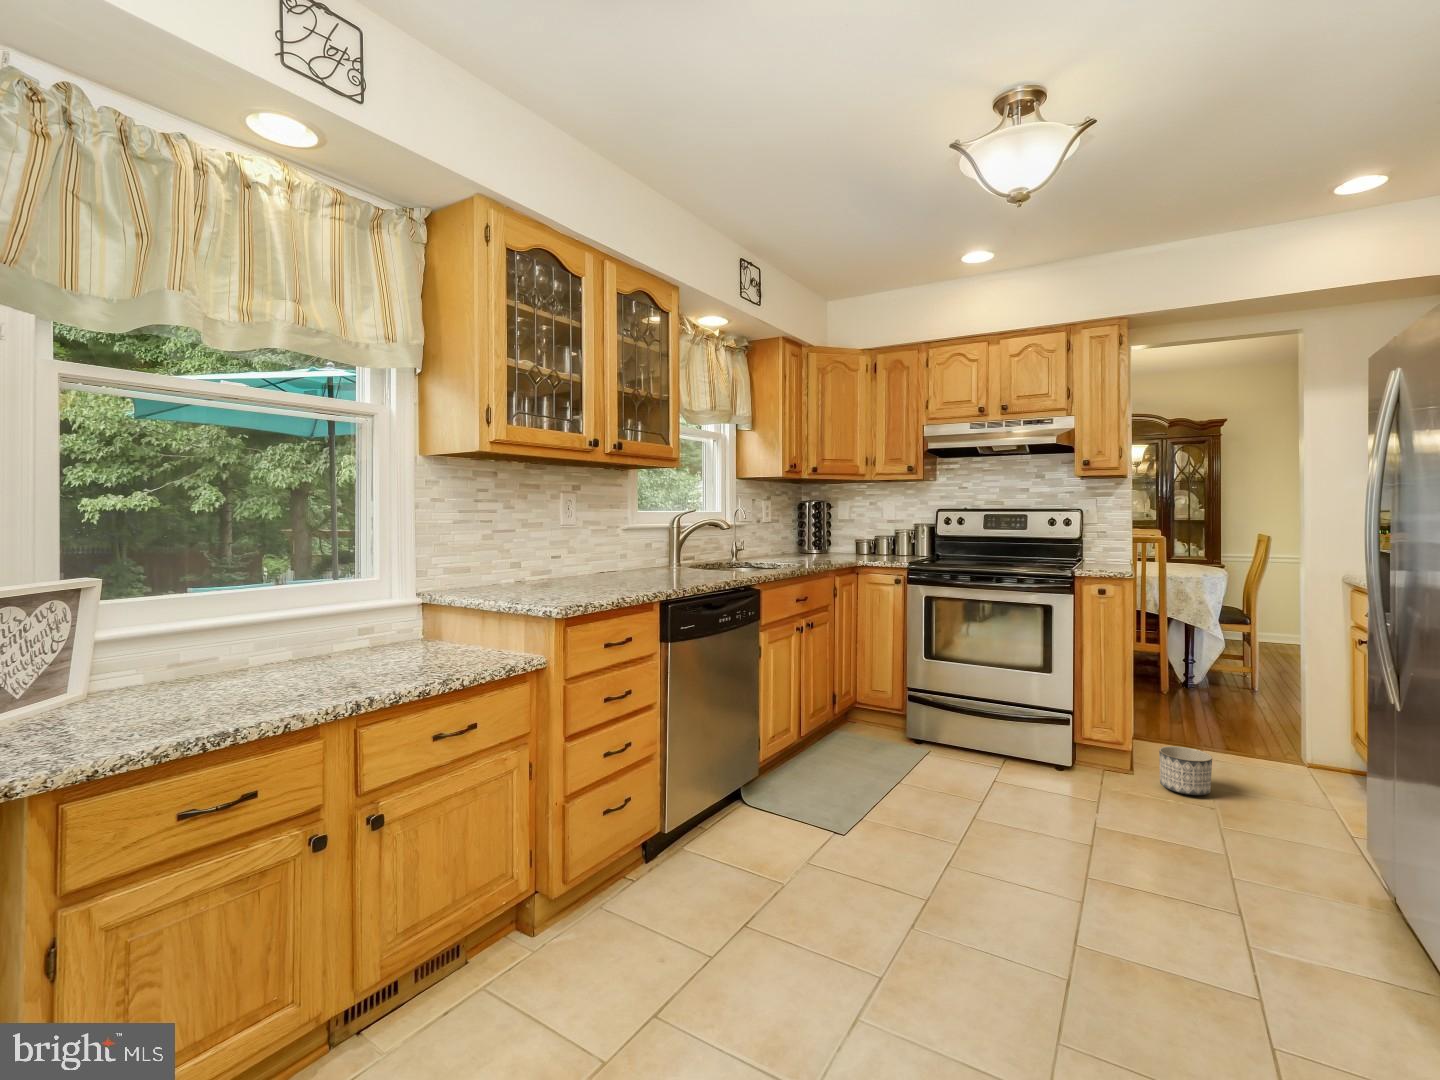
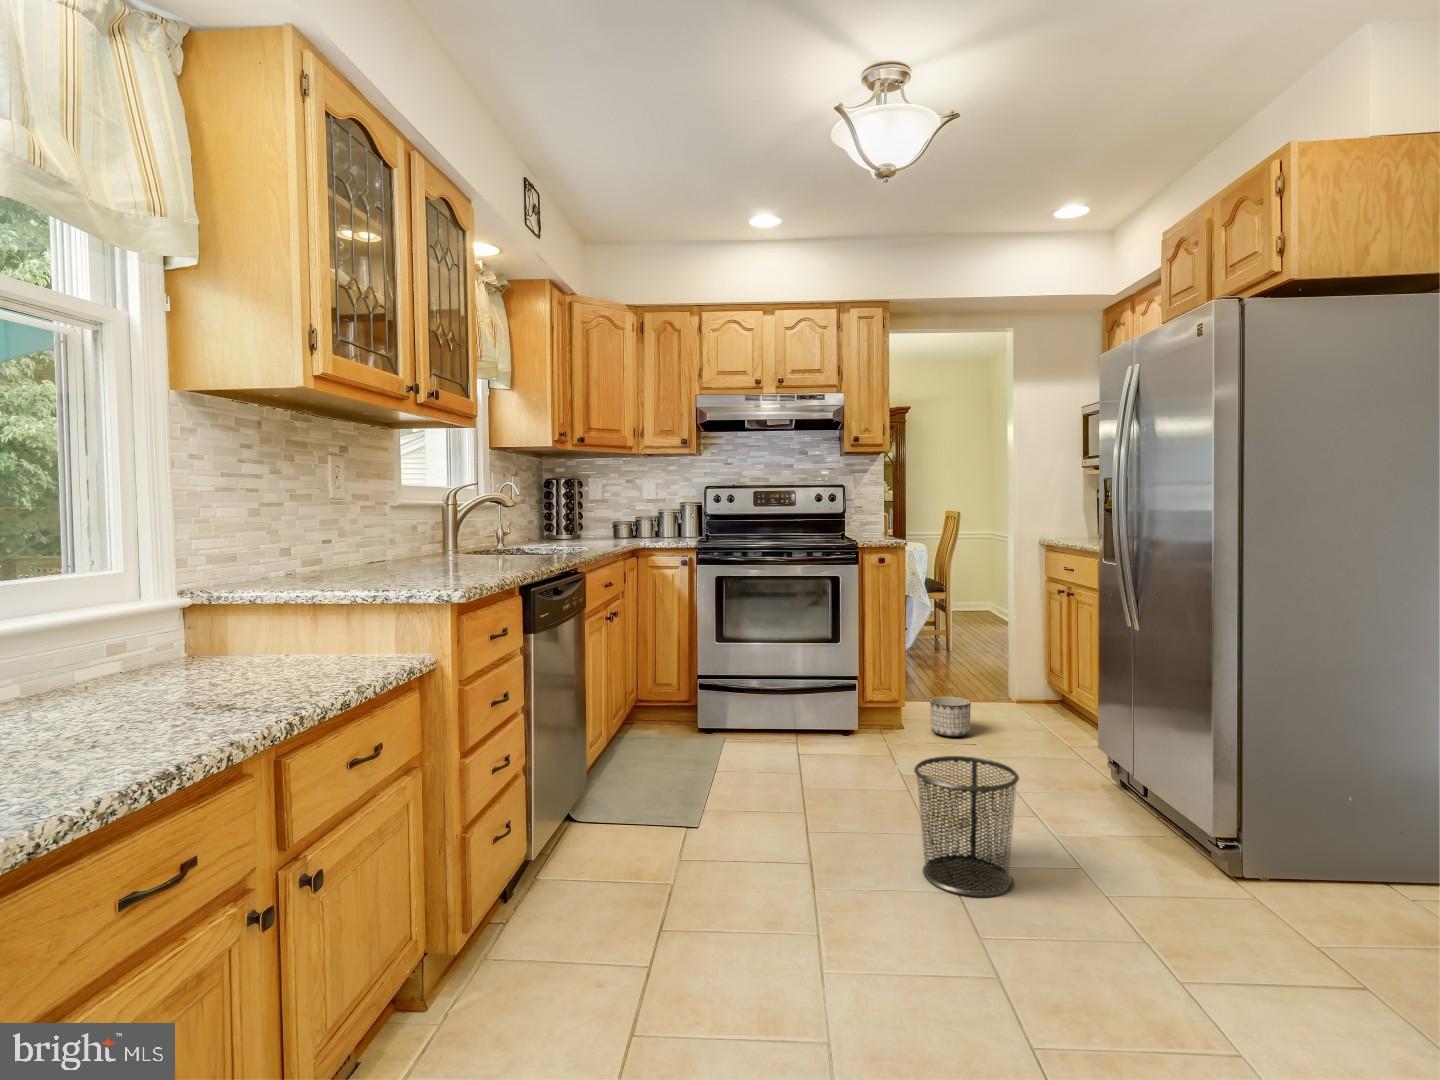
waste bin: none [1006,817,1128,984] -> present [914,756,1019,896]

